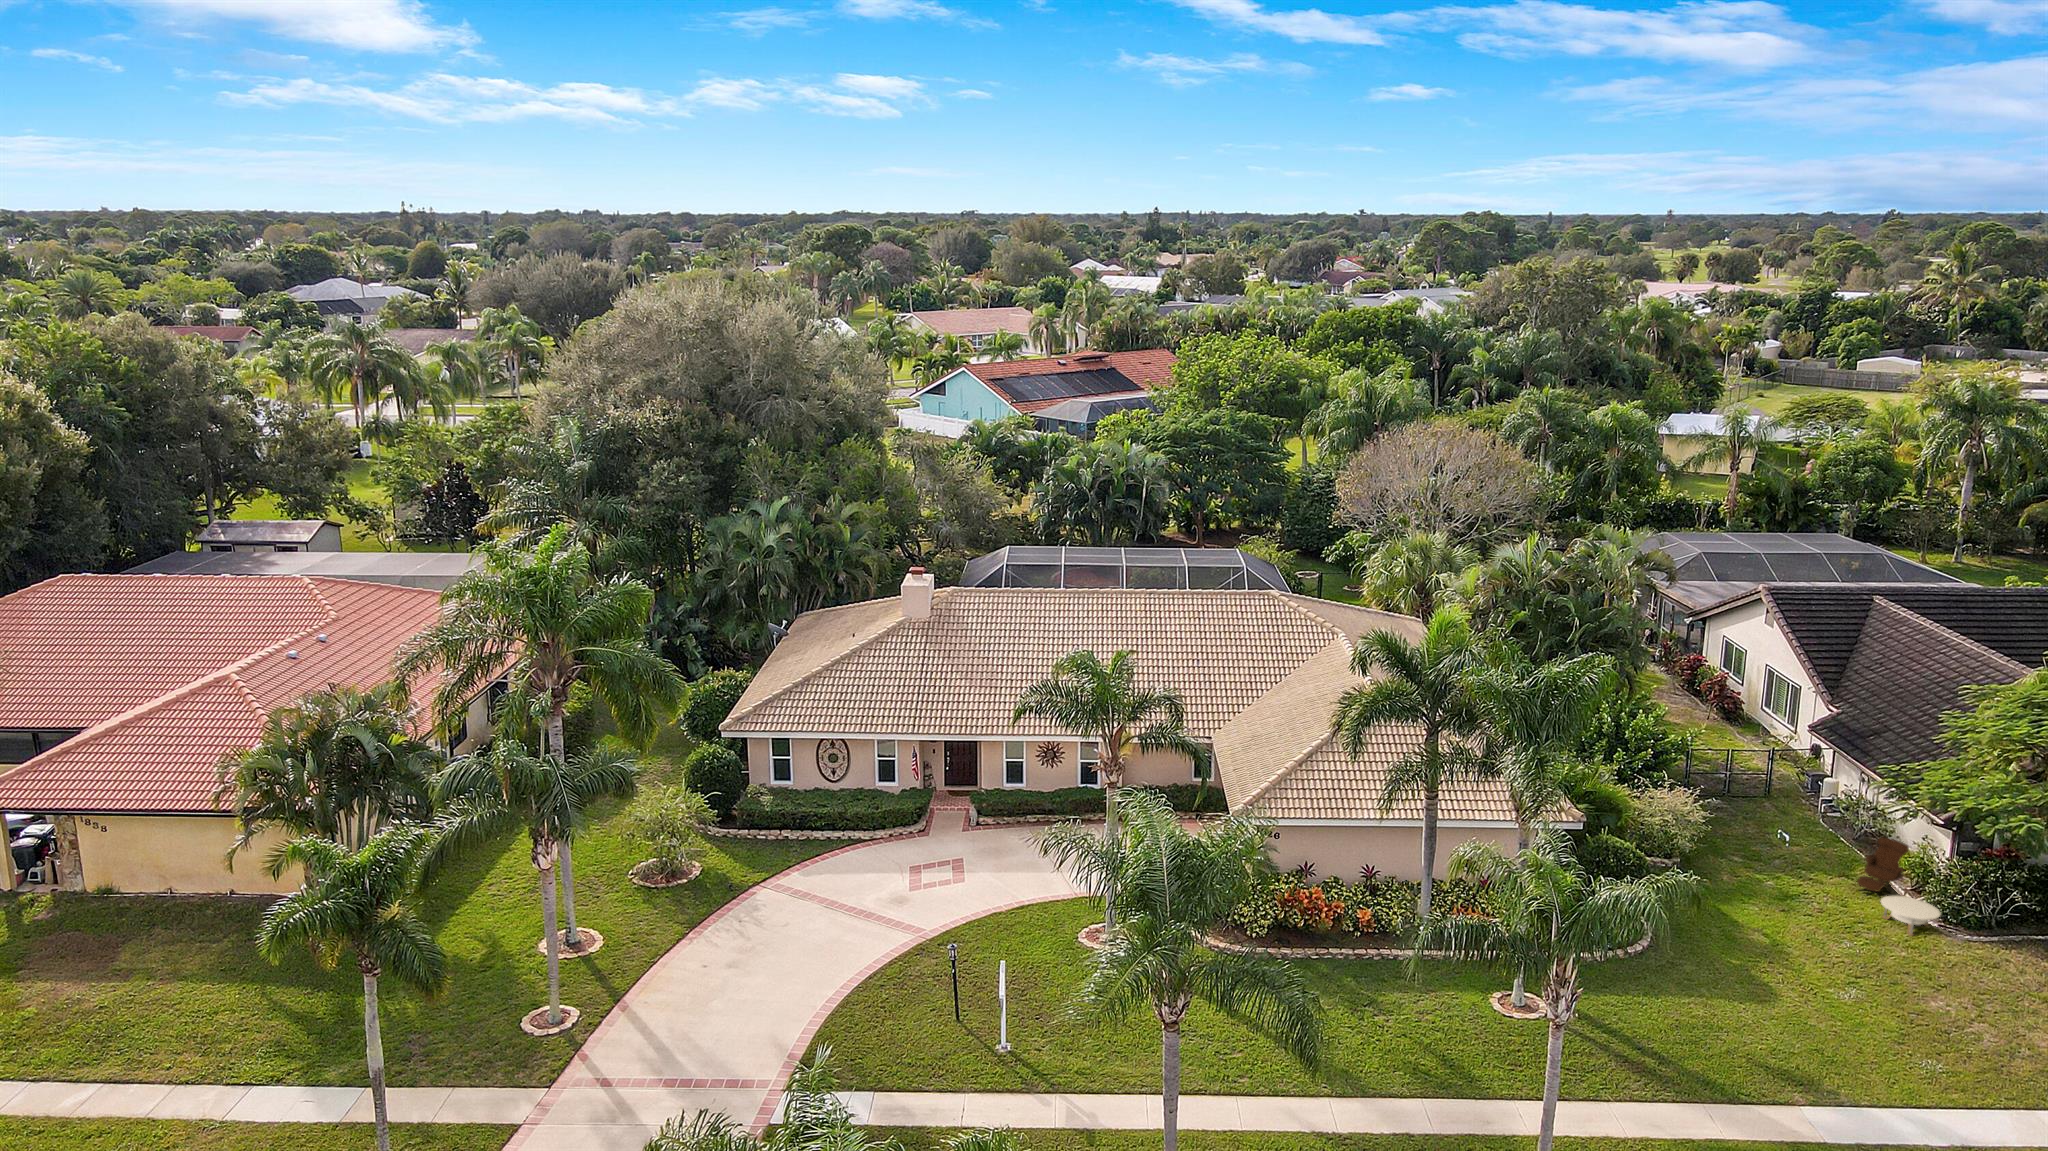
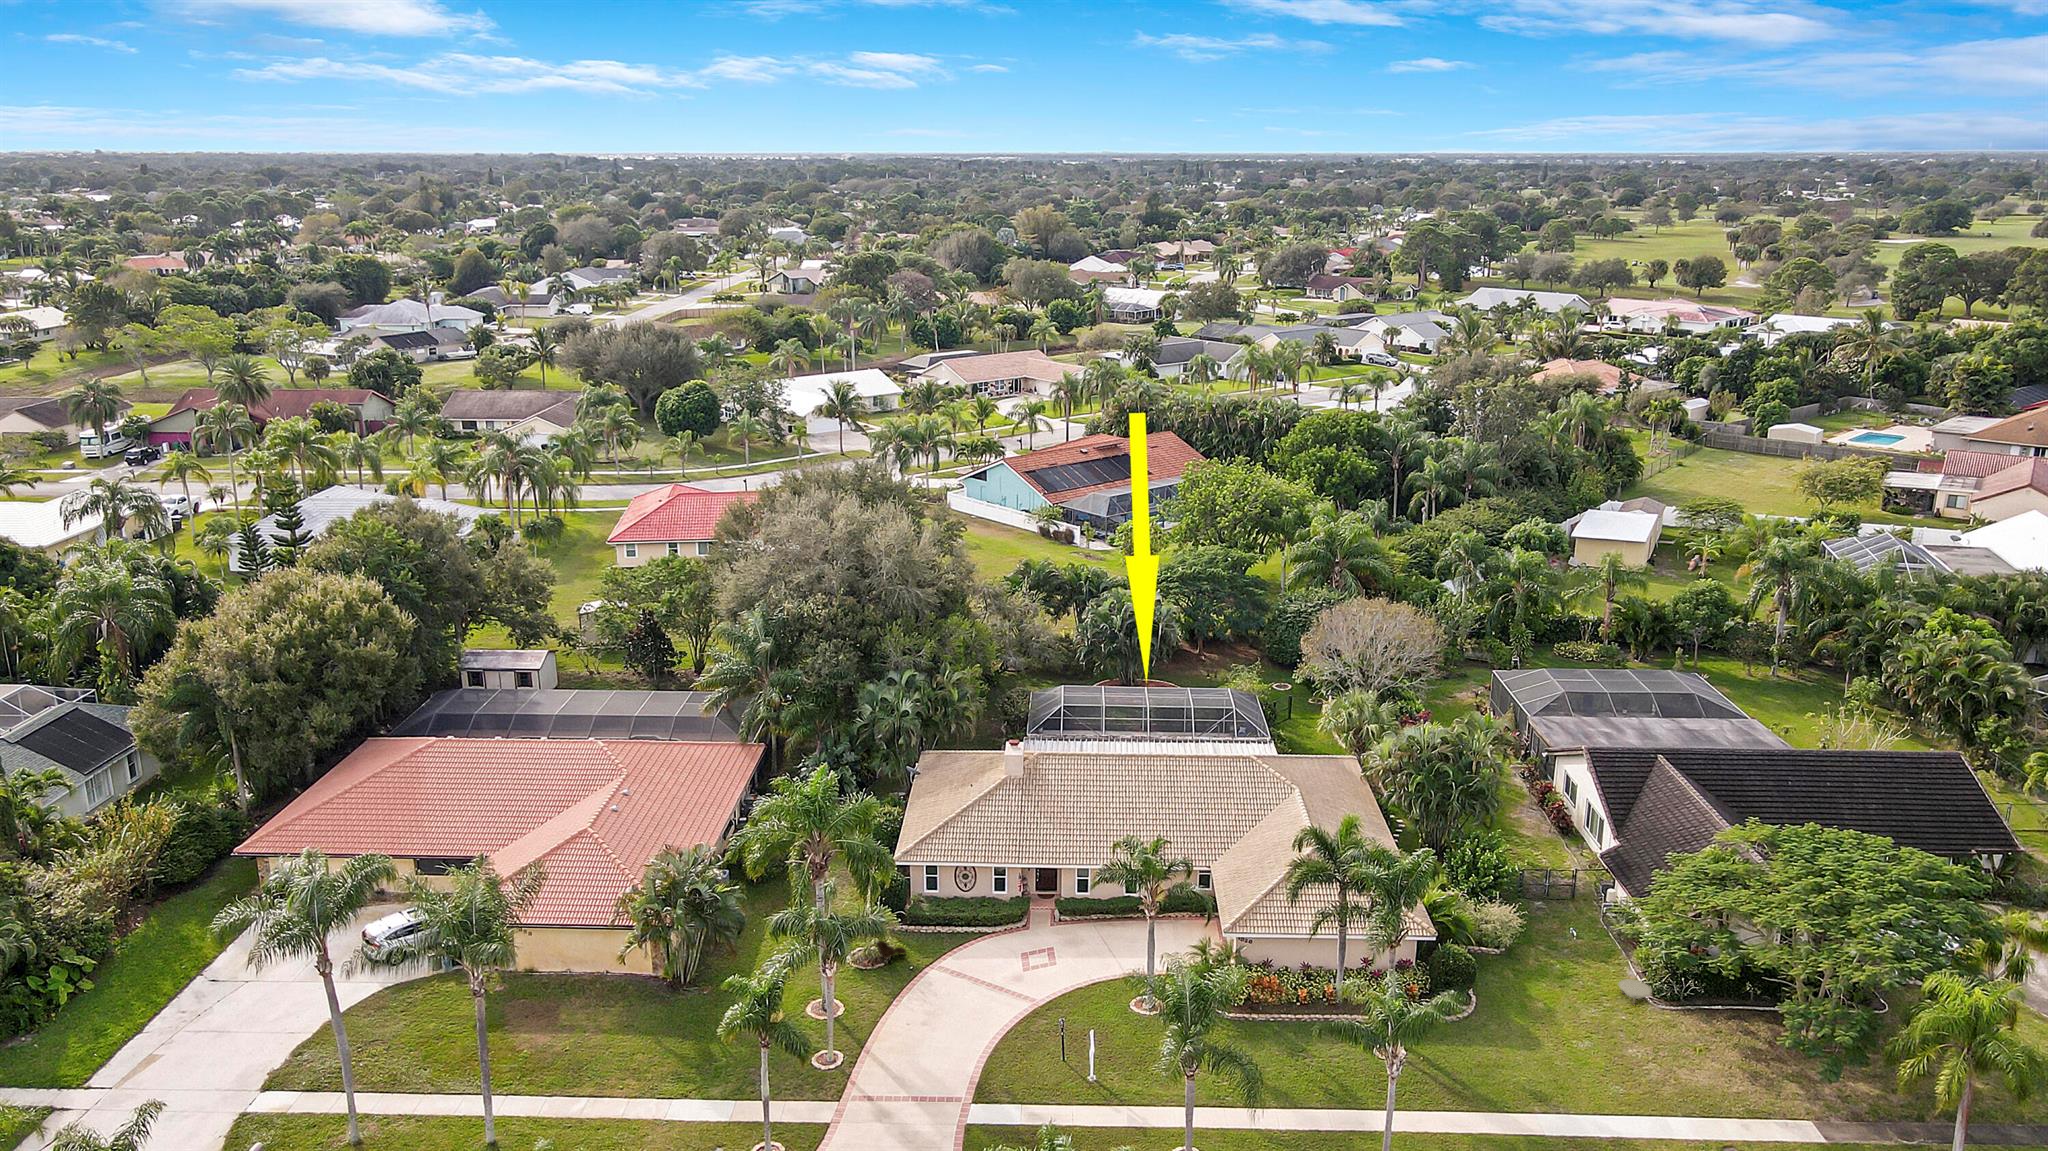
lounge chair: present [1857,837,1909,892] -> present [876,941,907,959]

